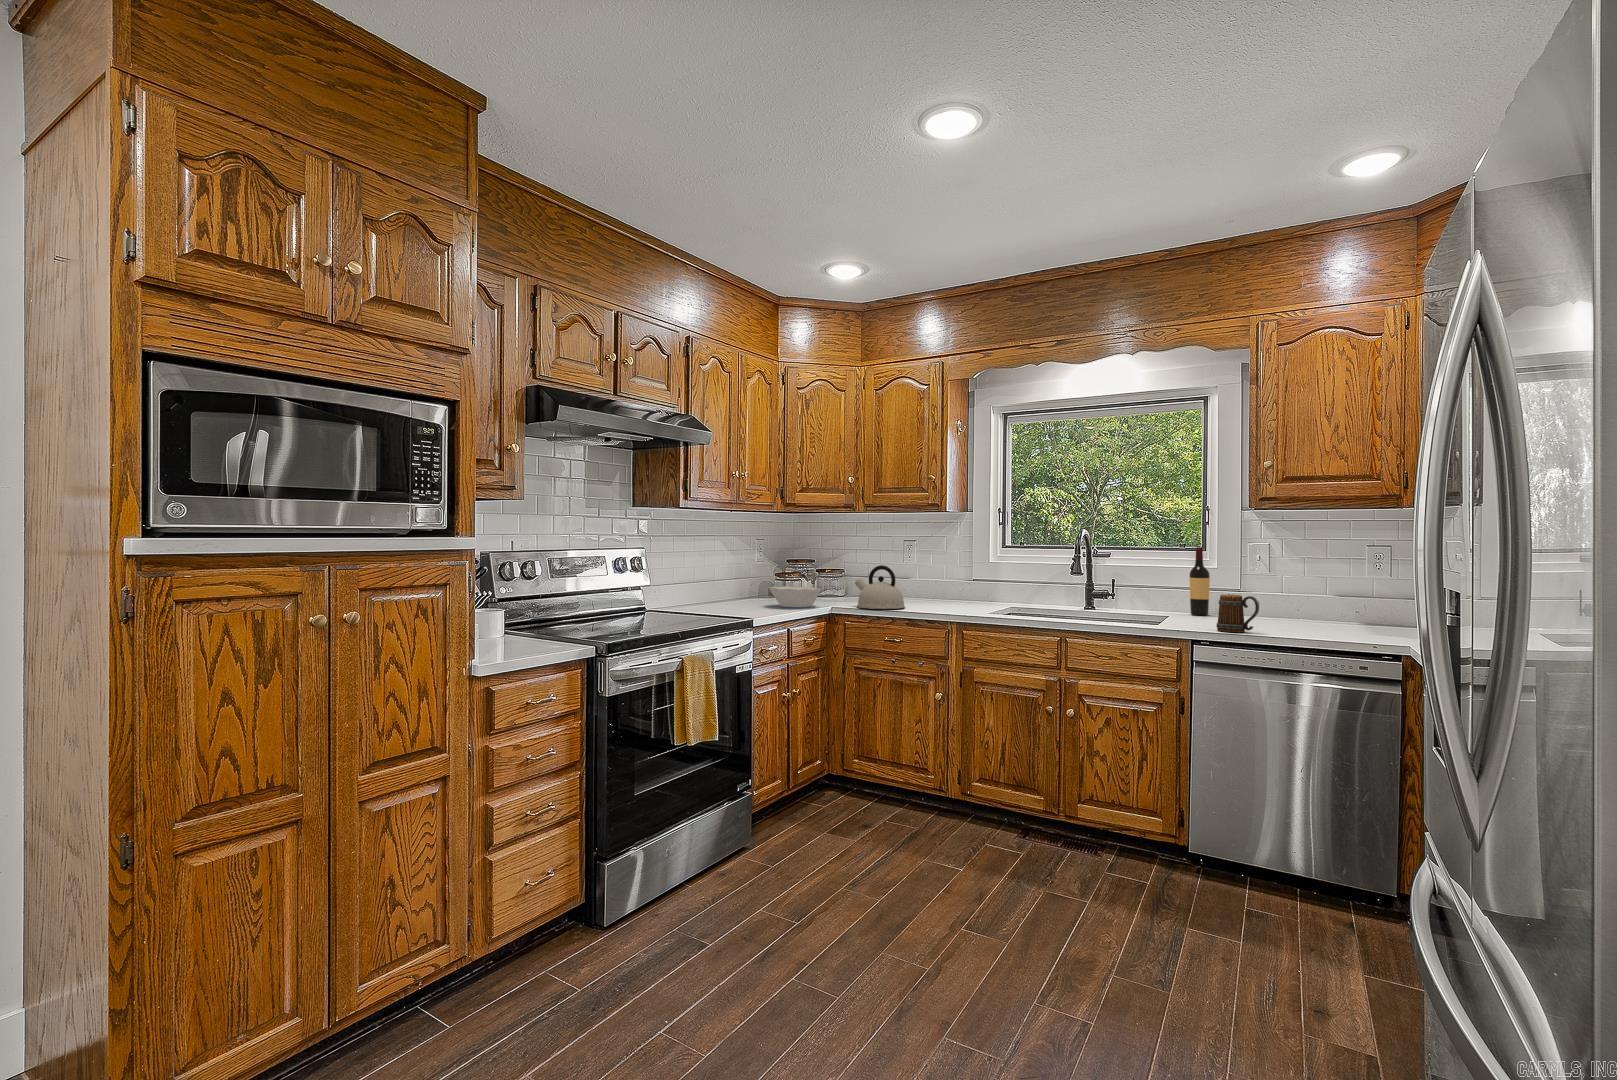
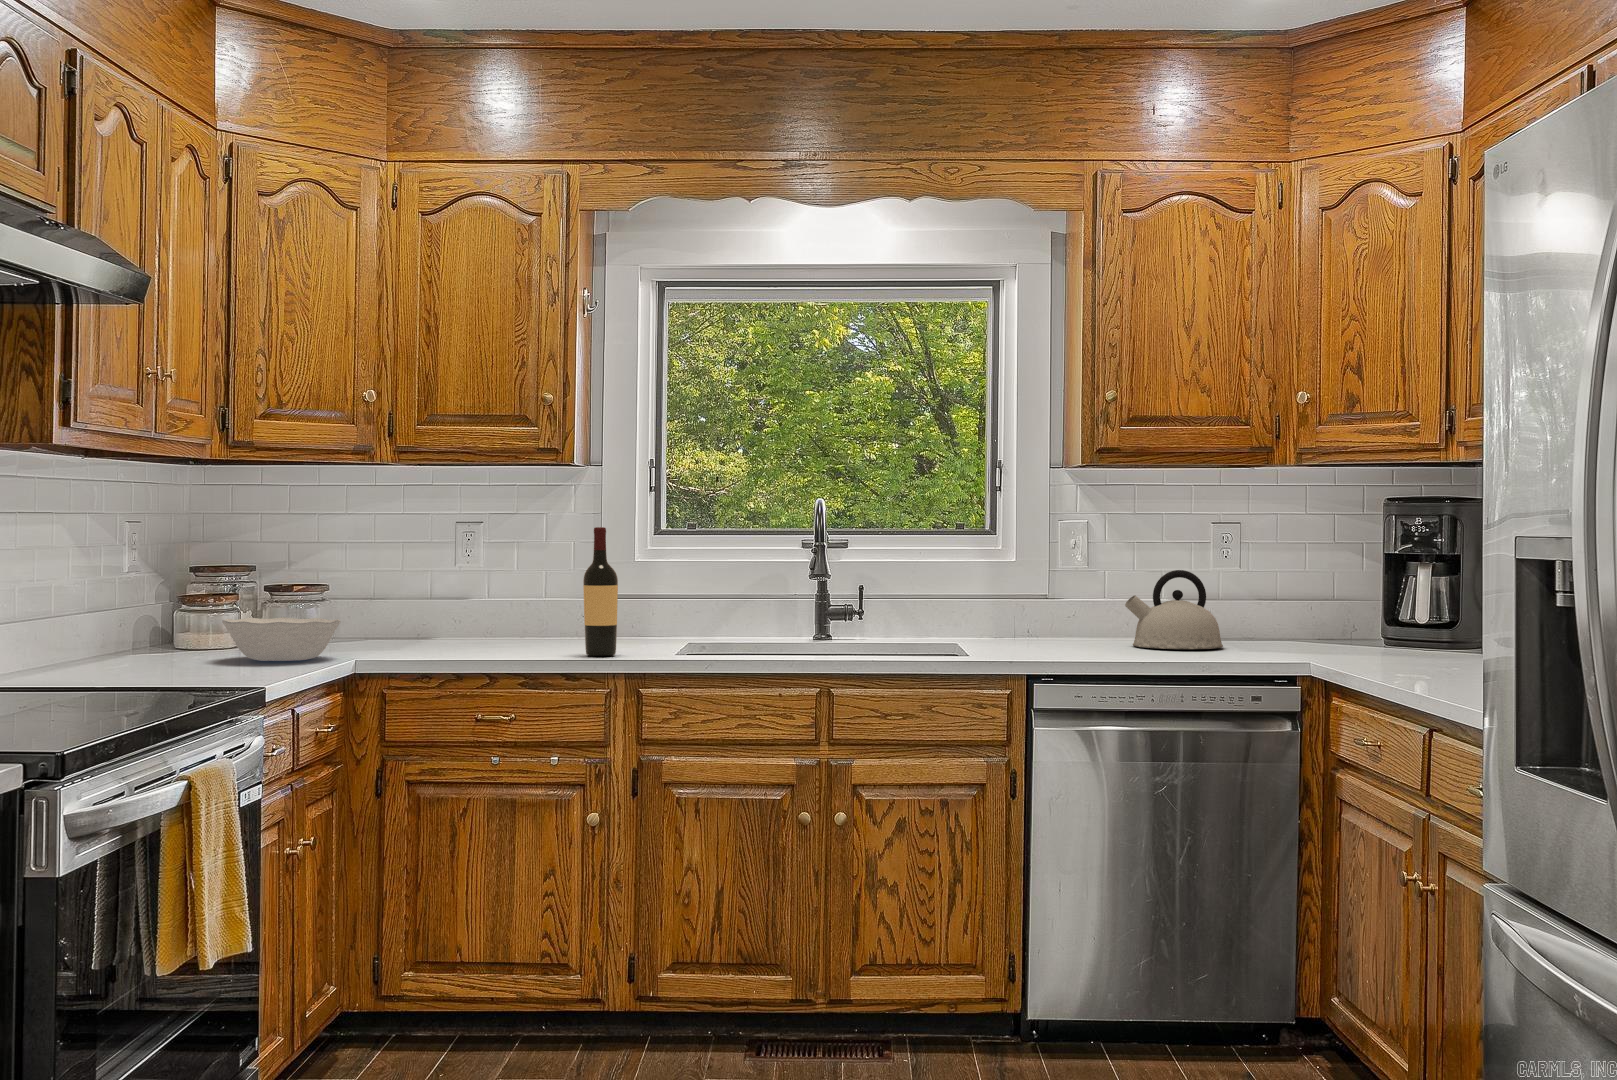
wine bottle: present [1190,547,1210,615] -> present [583,527,618,656]
kettle: present [855,565,905,609] -> present [1125,570,1223,649]
mug: present [1216,594,1259,632] -> none [1063,602,1124,661]

